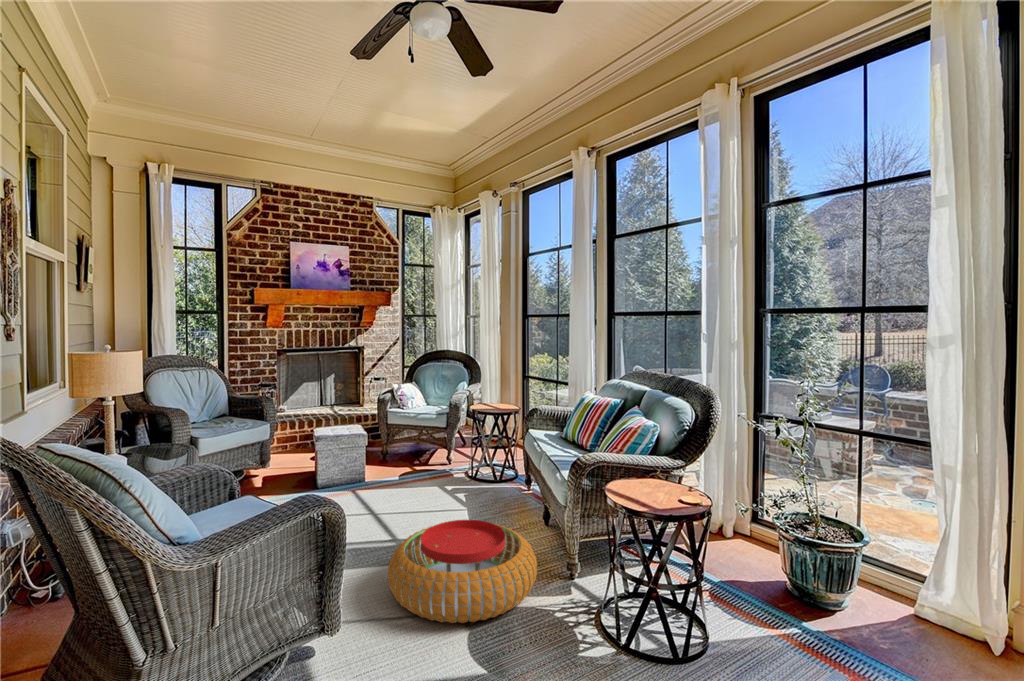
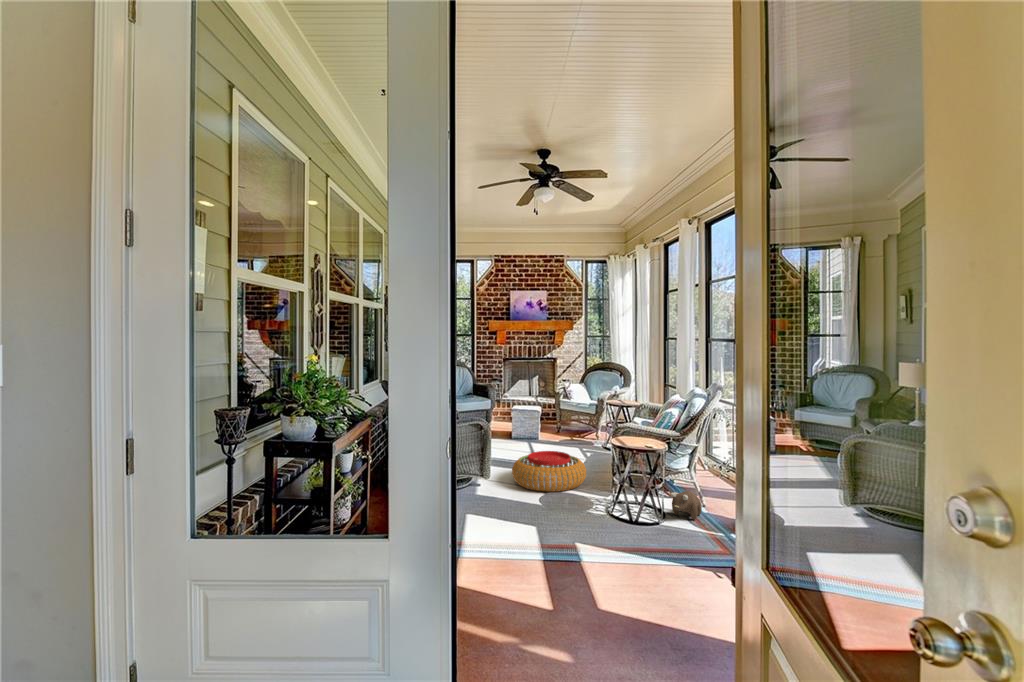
plush toy: none [746,577,801,632] -> present [671,491,702,520]

